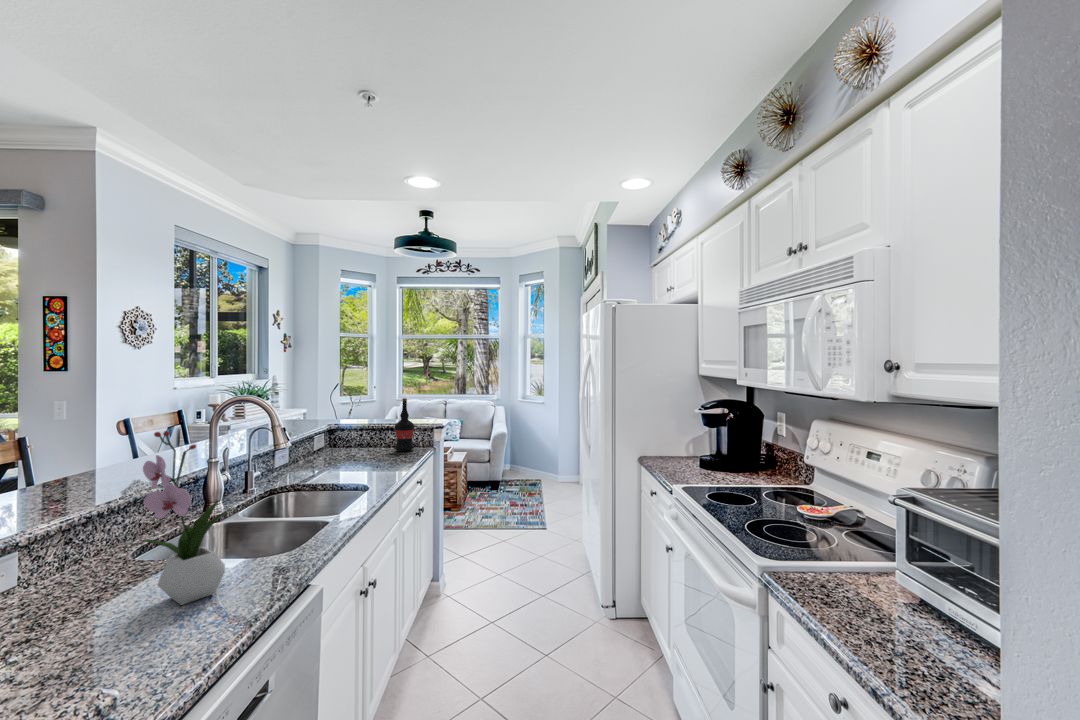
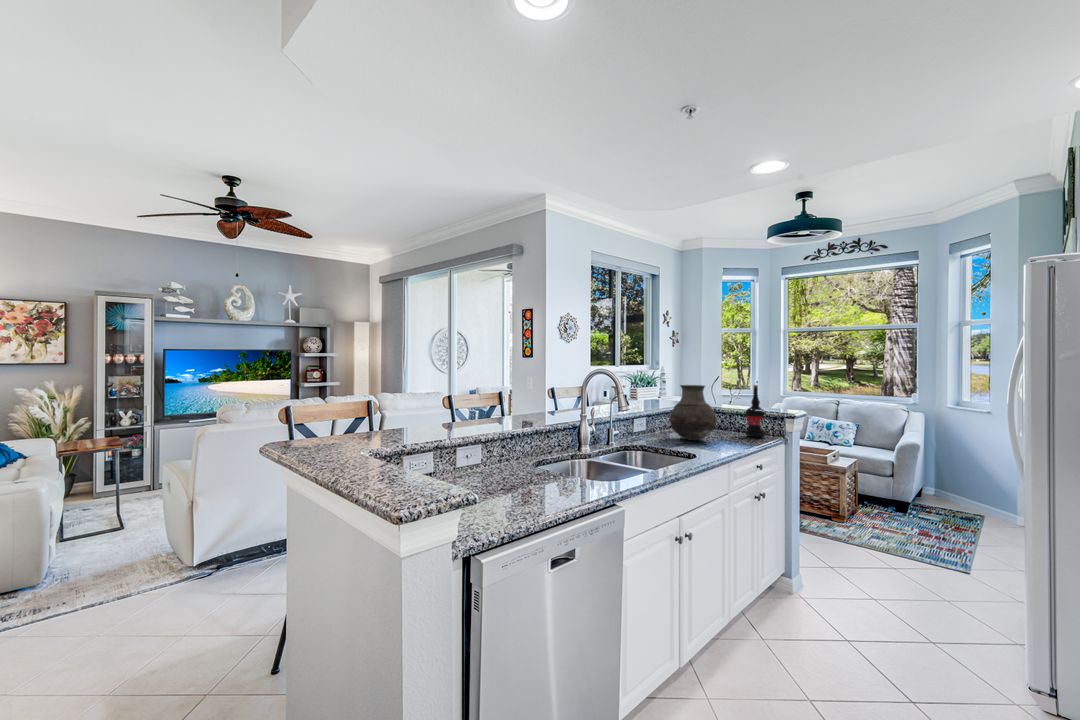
vase: none [319,403,373,466] -> present [669,385,717,440]
flower arrangement: present [143,431,233,605] -> none [520,378,566,490]

